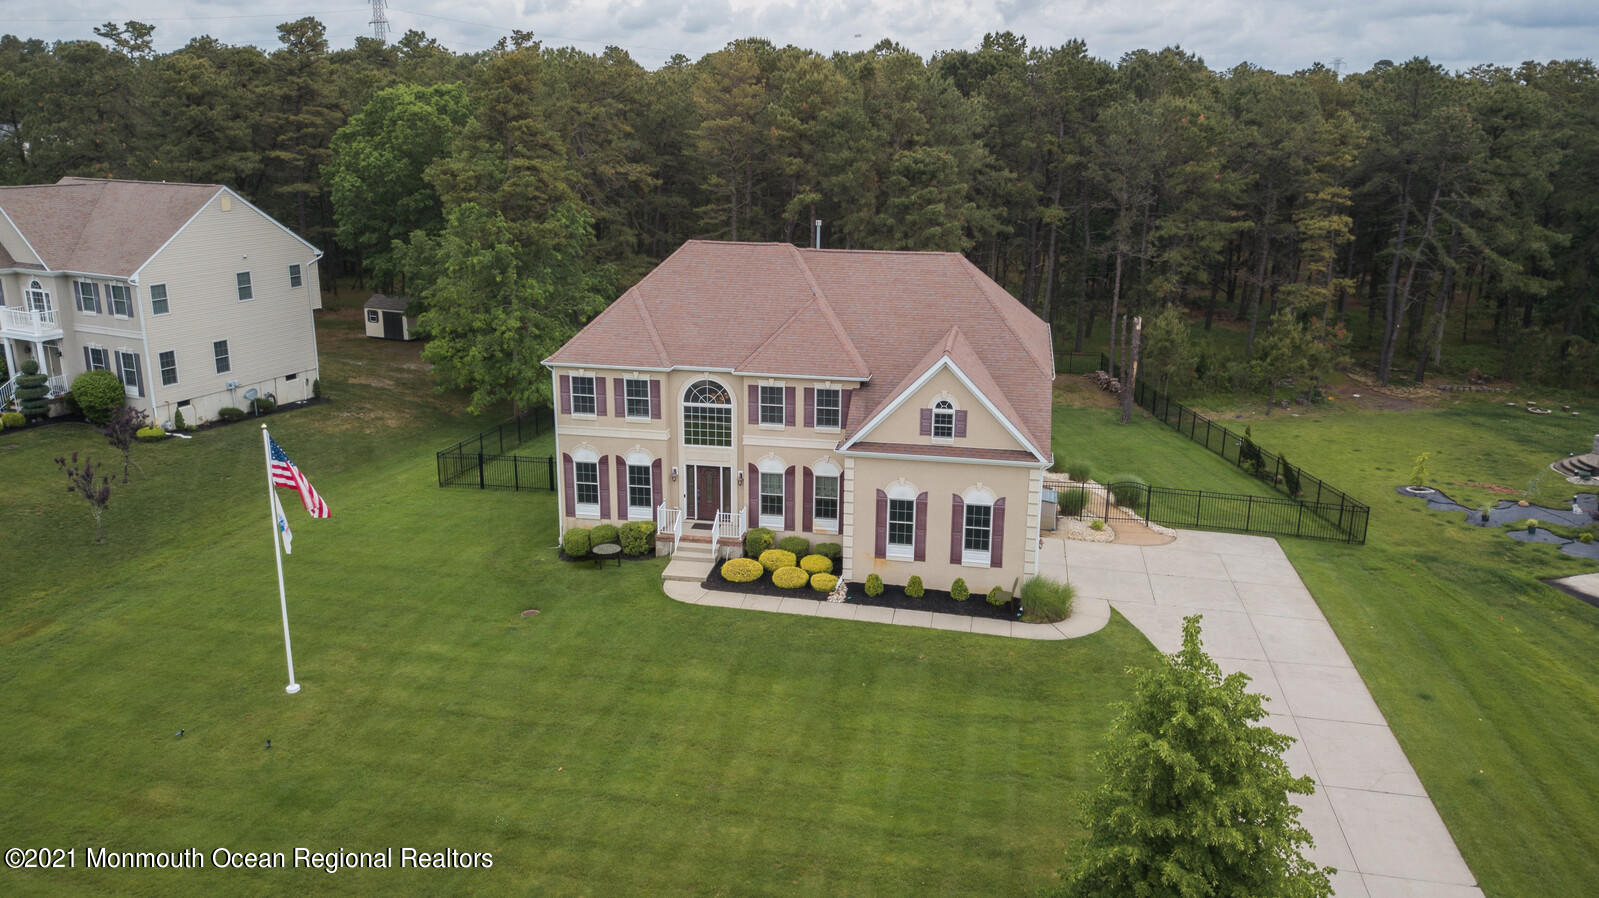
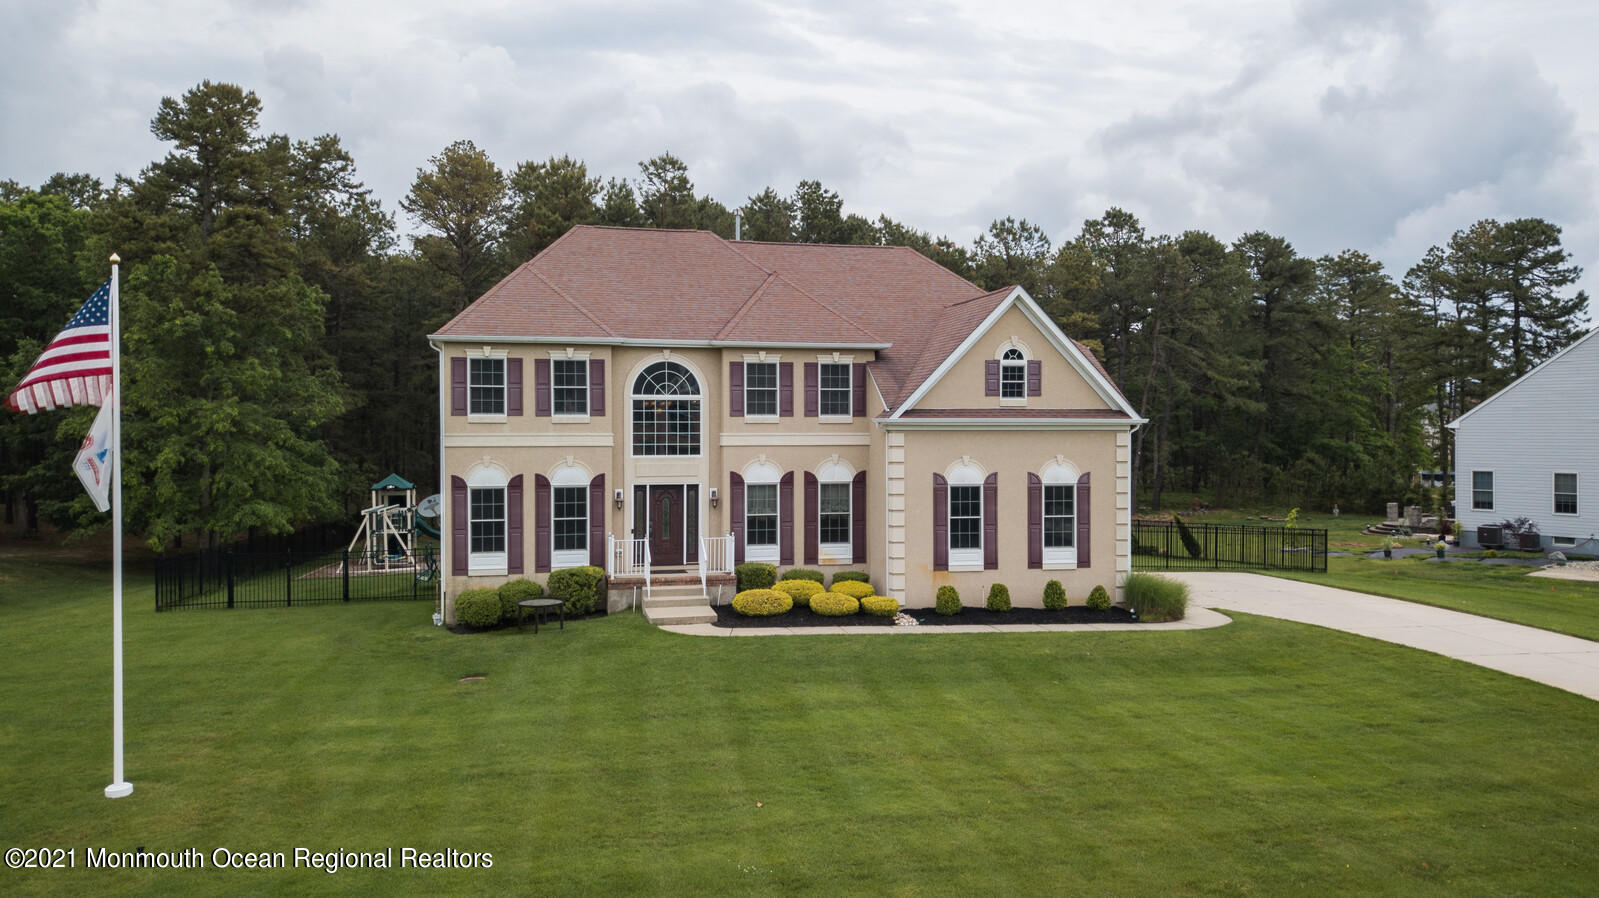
chair: present [994,577,1018,614] -> none [1097,568,1133,616]

